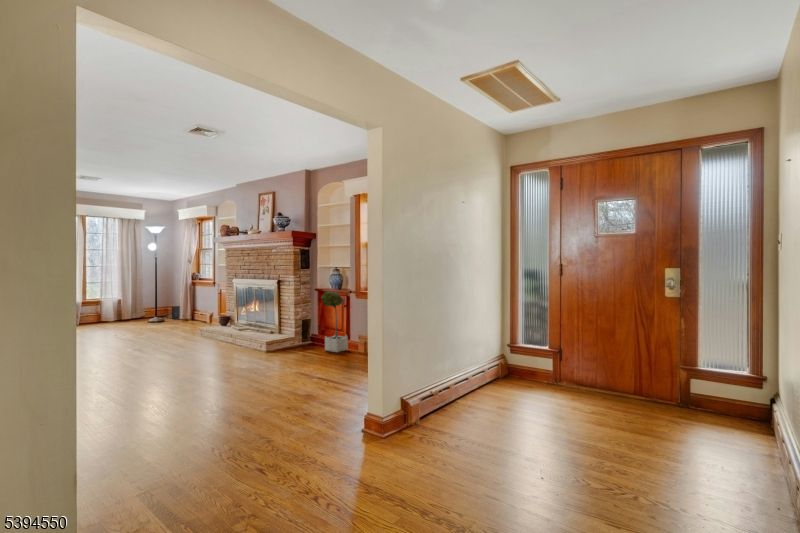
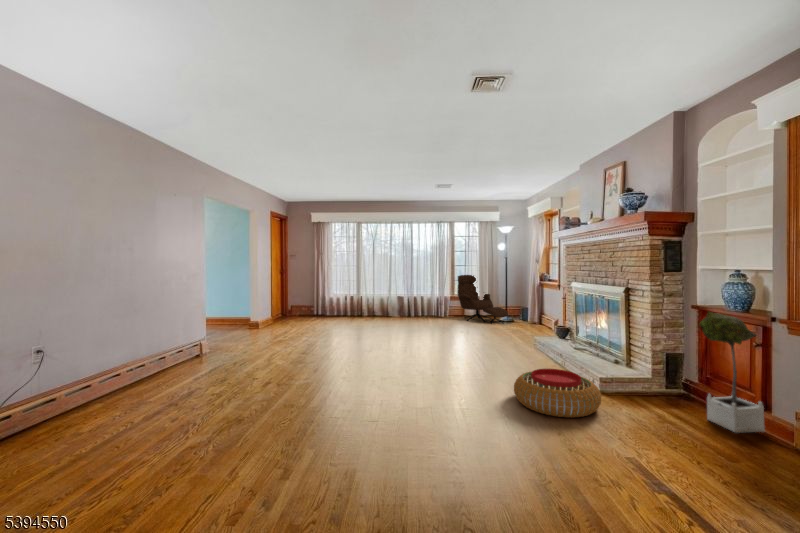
lounge chair: none [94,276,159,326] -> present [457,275,508,323]
pouf: none [214,338,274,367] -> present [514,369,601,418]

